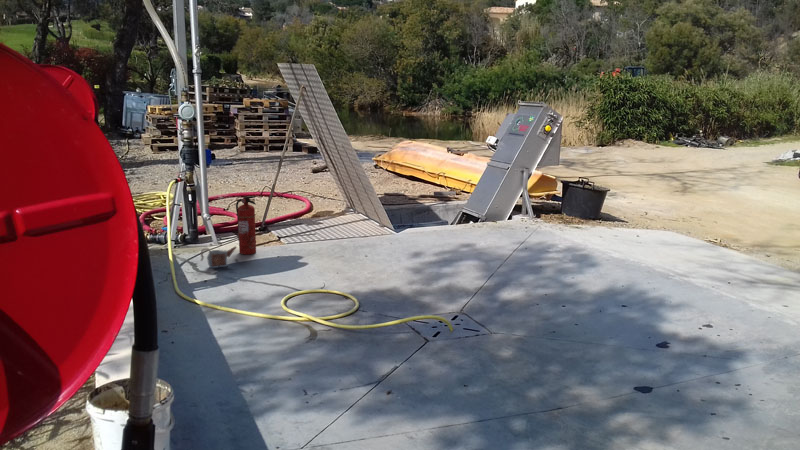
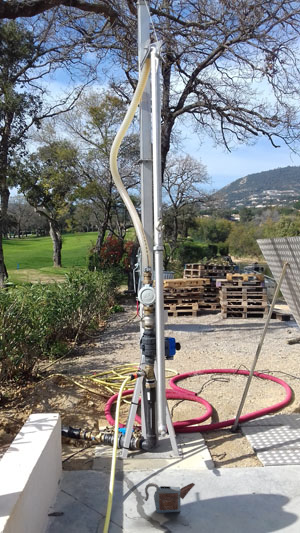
fire extinguisher: present [236,196,256,255] -> none [199,405,224,486]

